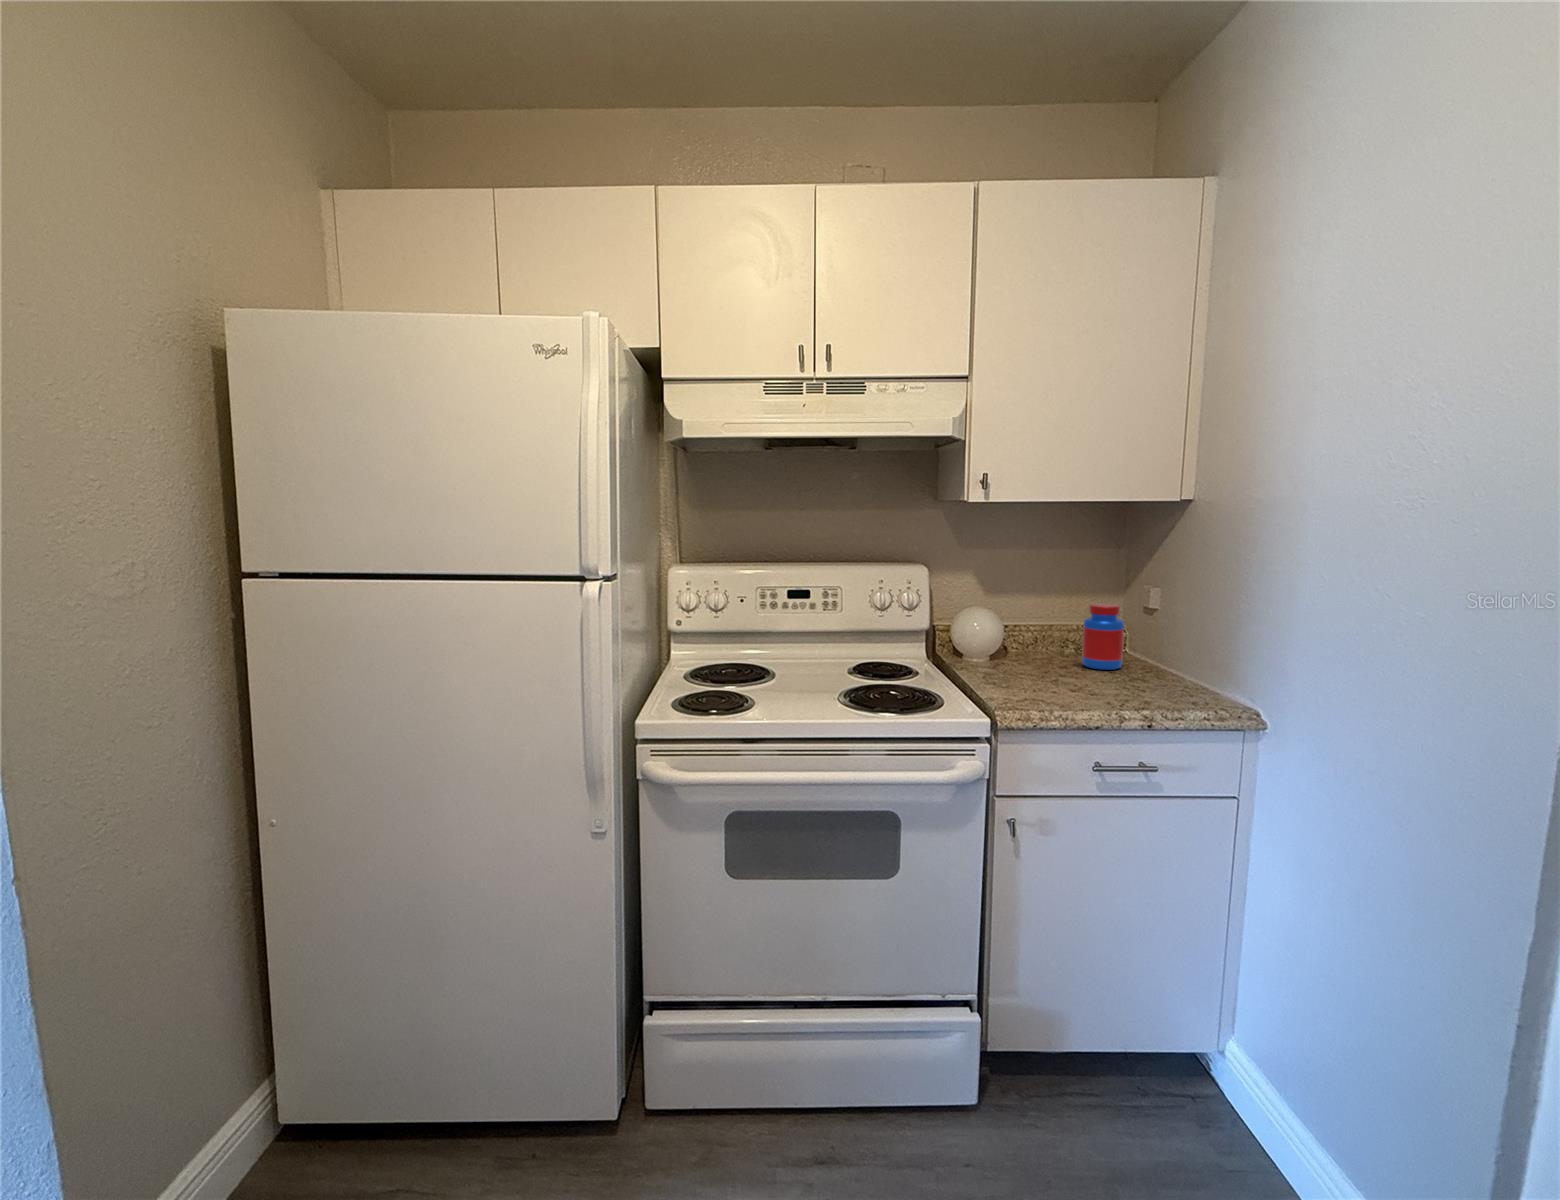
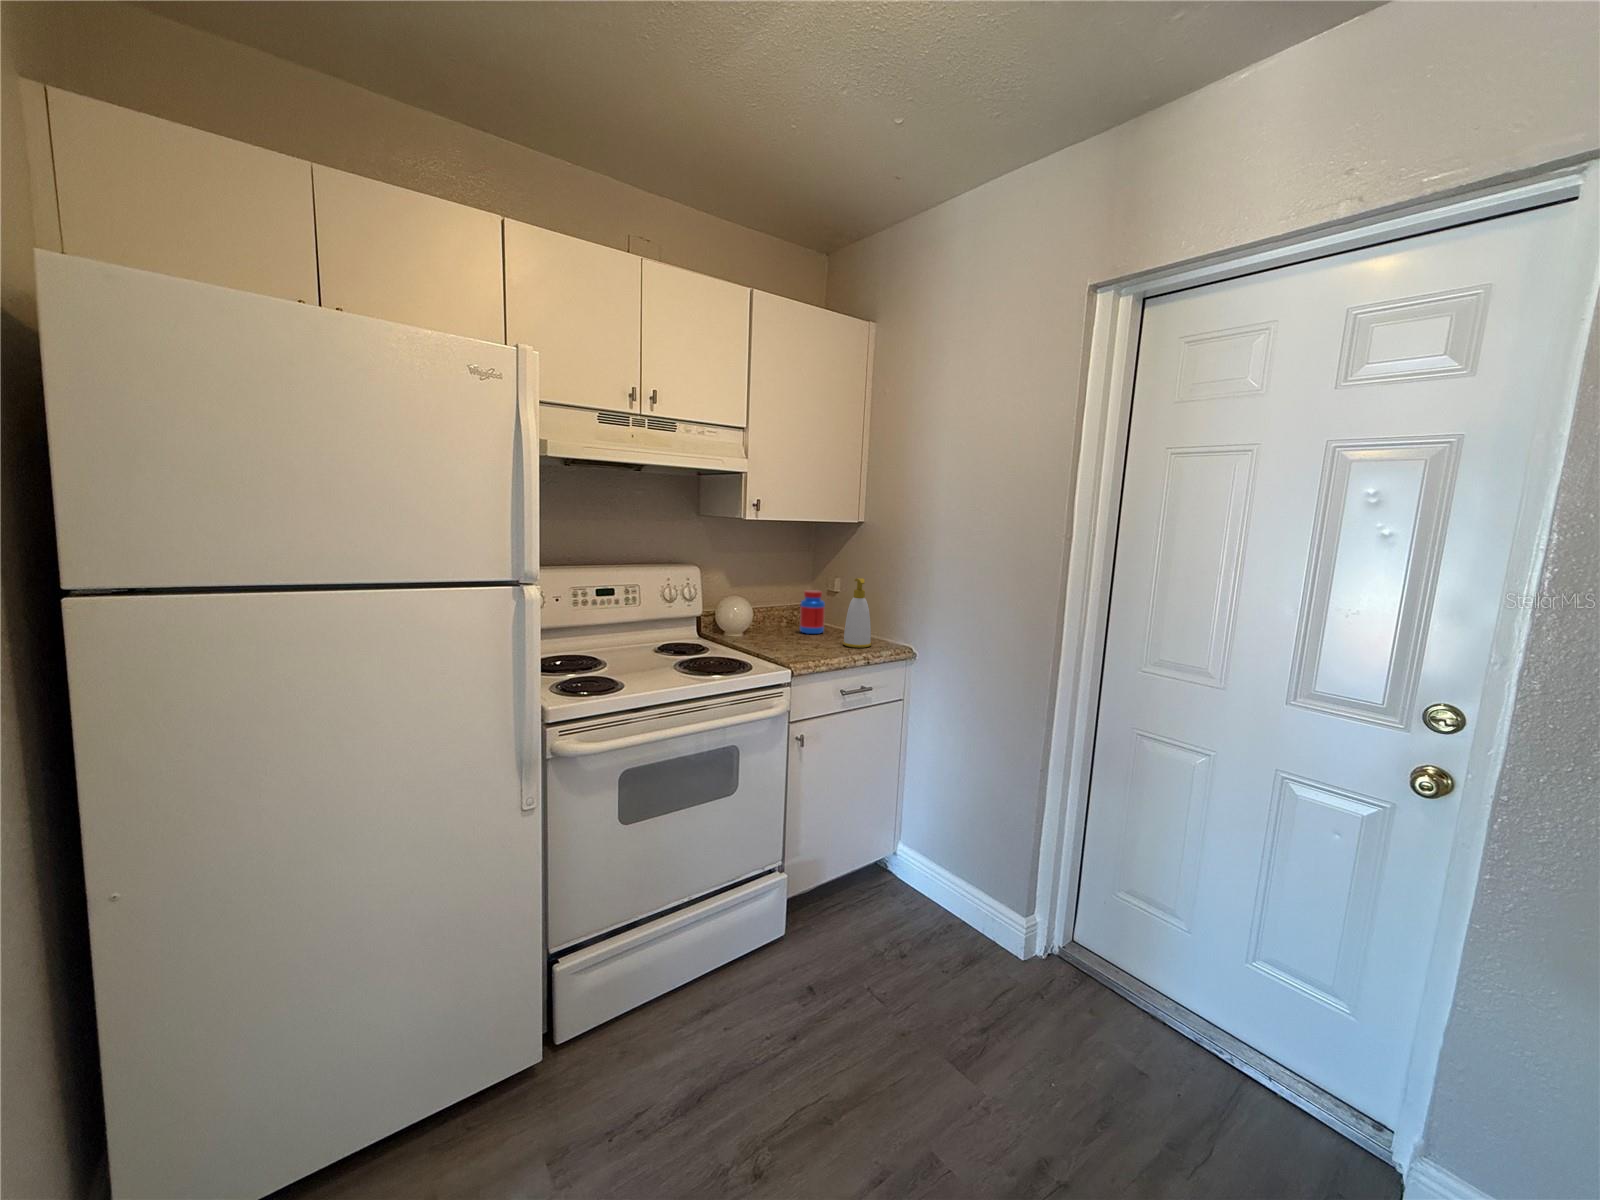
soap bottle: none [1123,587,1176,700] -> present [843,578,871,648]

